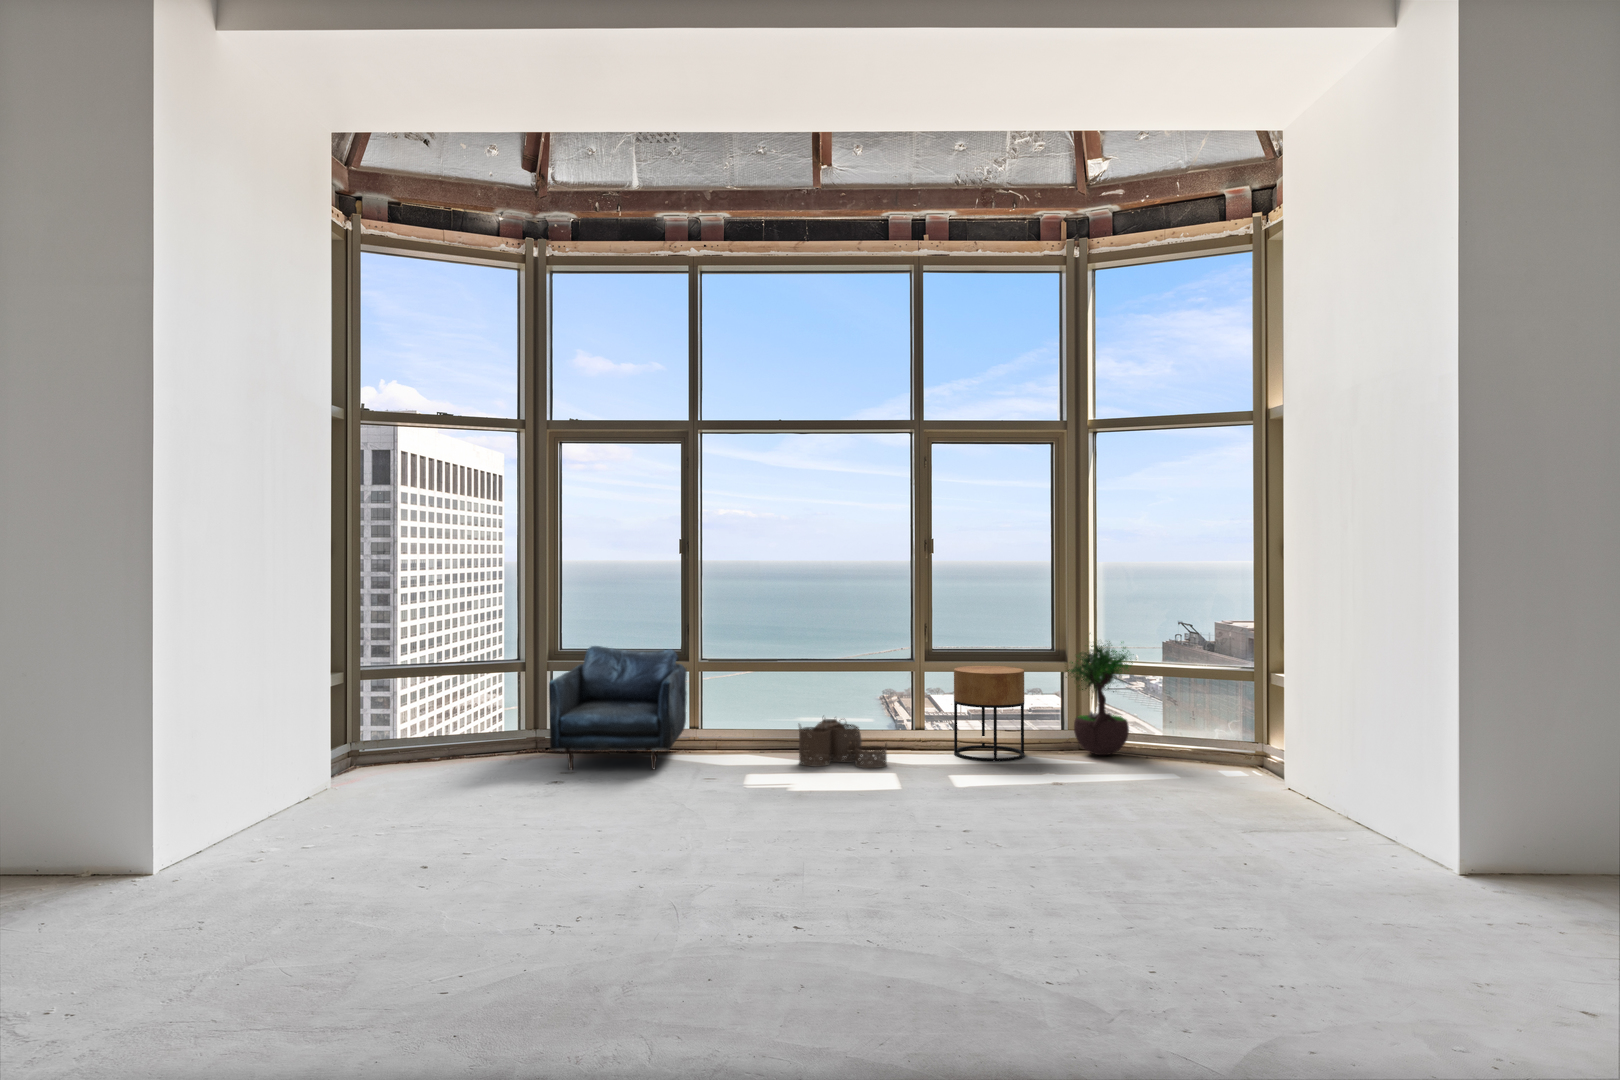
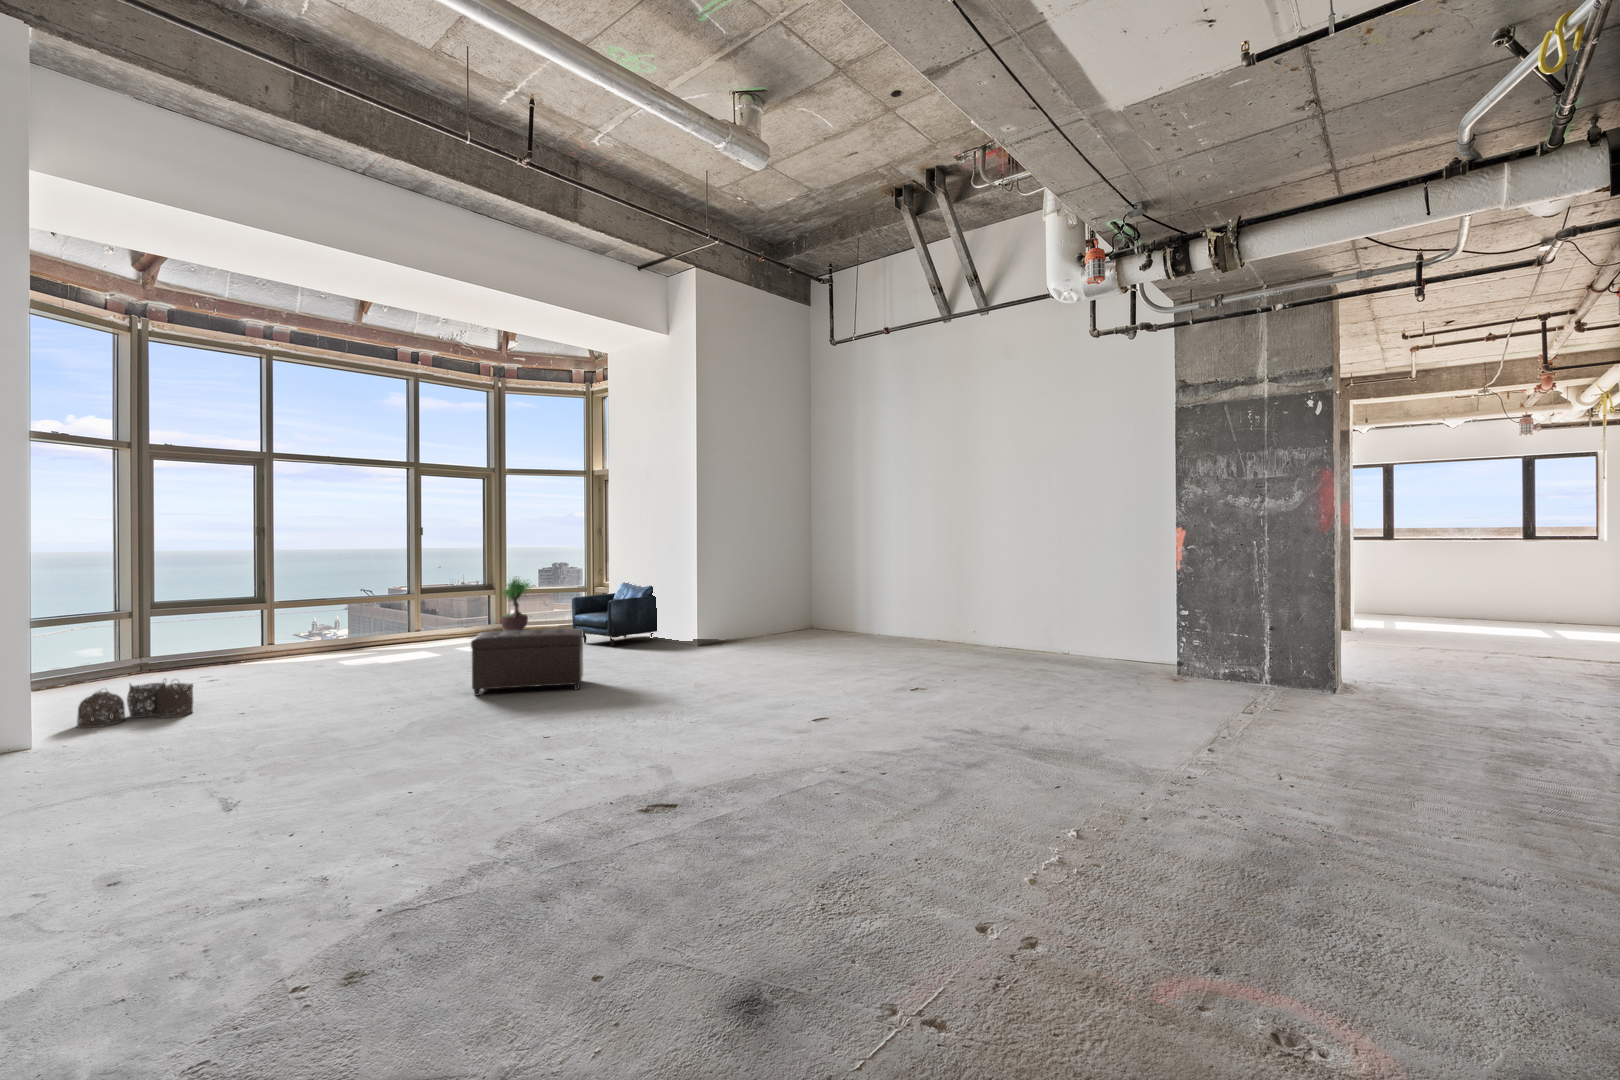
armchair: present [549,646,687,770] -> present [572,582,657,647]
side table: present [954,666,1025,761] -> none [439,594,479,641]
woven basket: present [799,719,887,768] -> present [77,678,193,728]
ottoman: none [662,796,975,1053] -> present [471,629,583,695]

